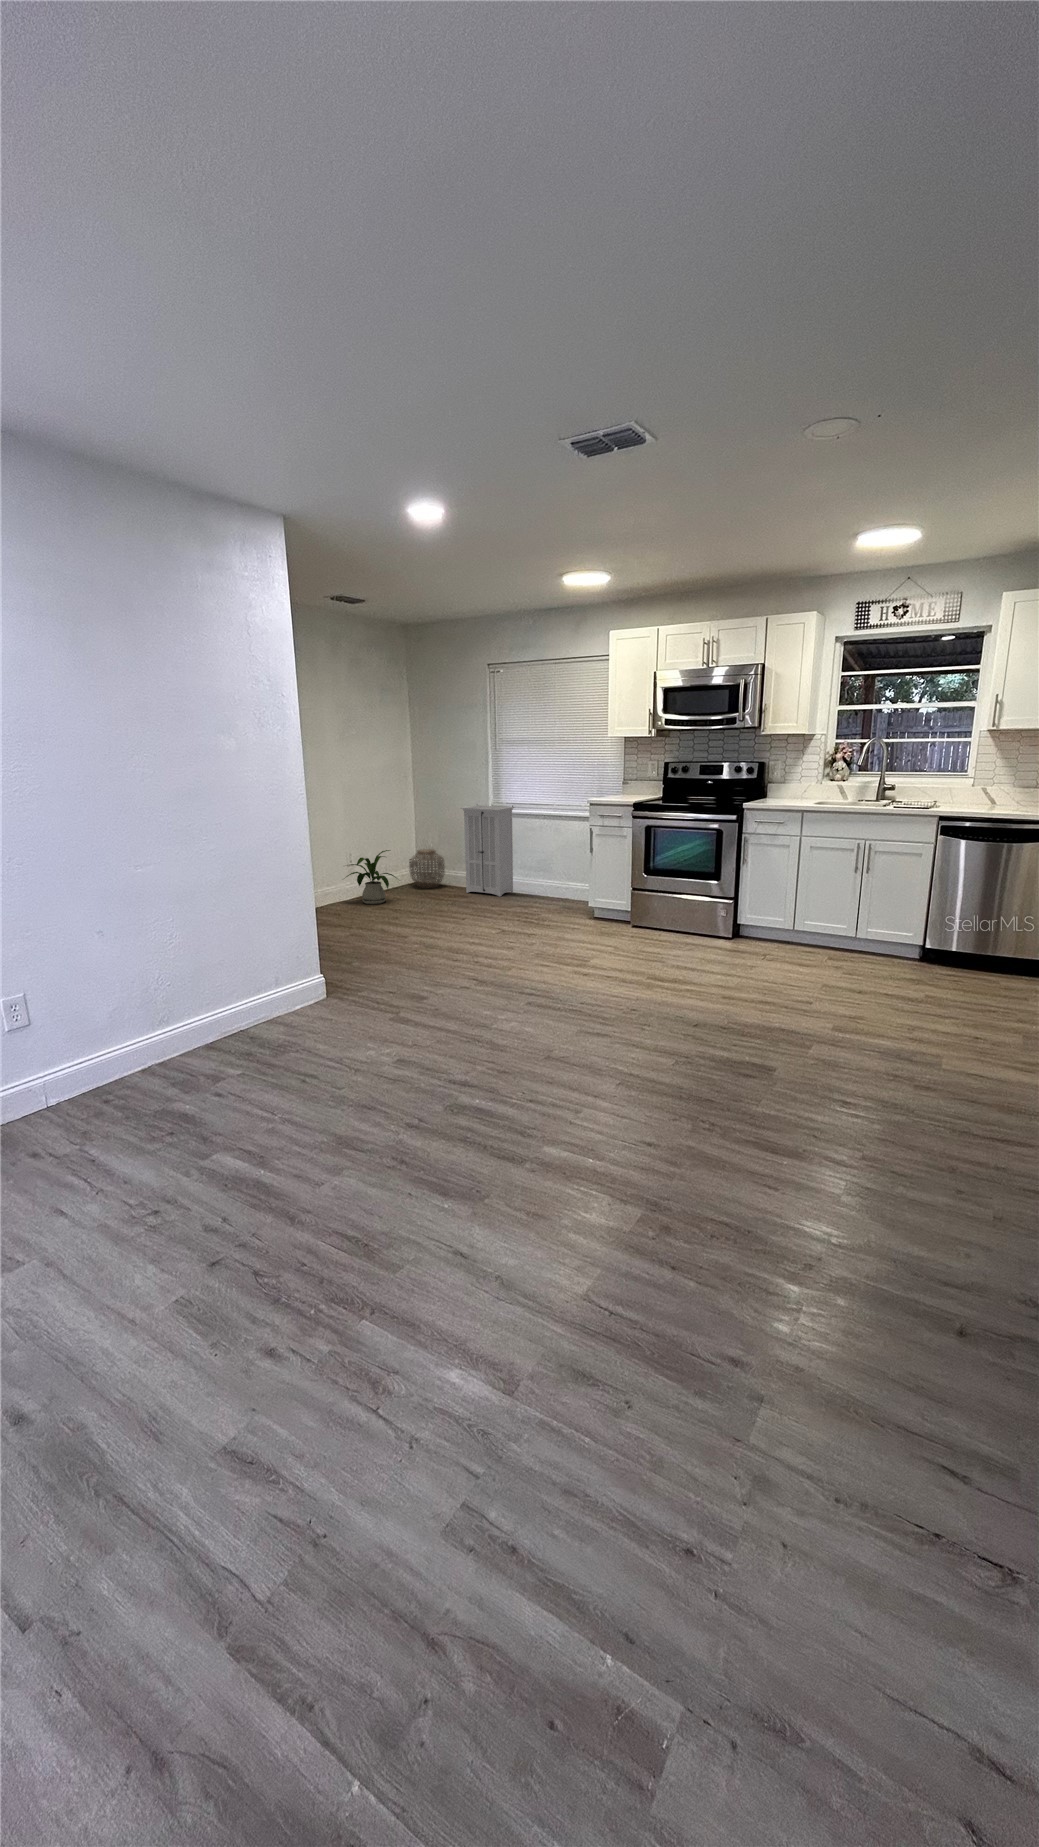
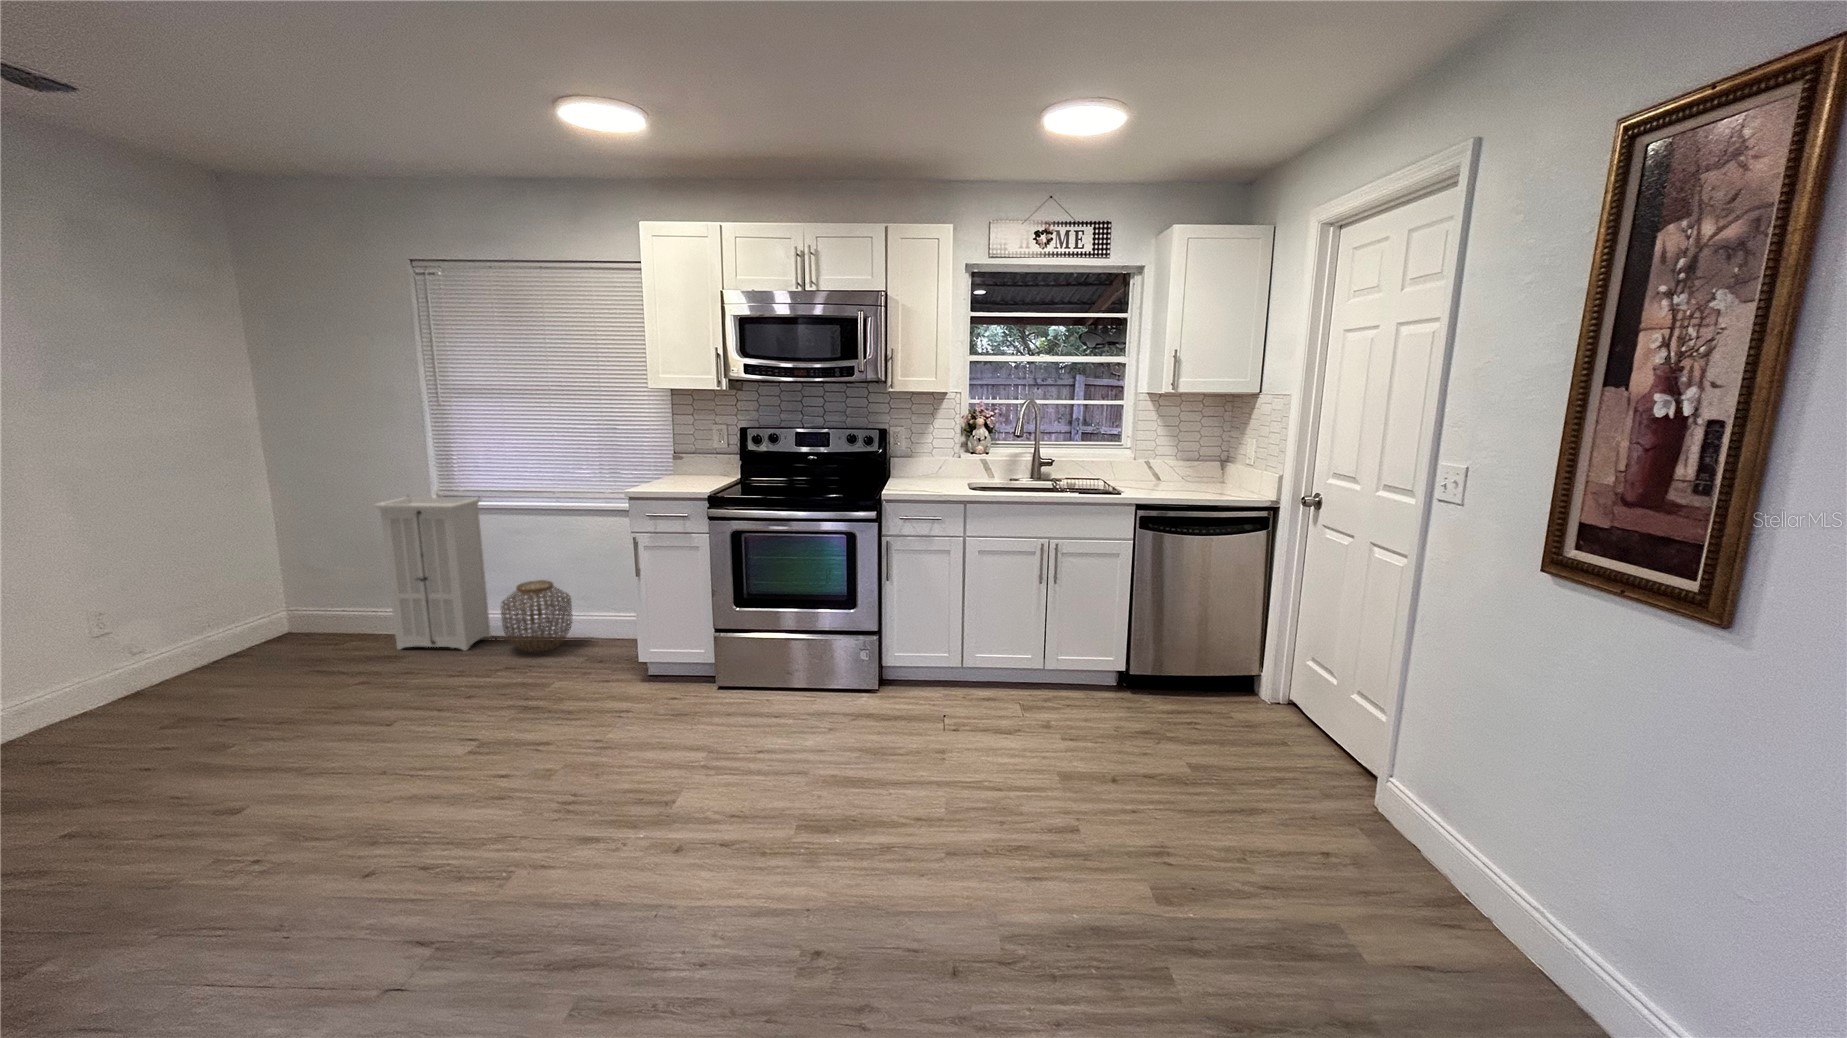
woven basket: present [409,849,445,888] -> present [501,580,572,652]
house plant: present [346,850,396,904] -> none [73,601,241,714]

